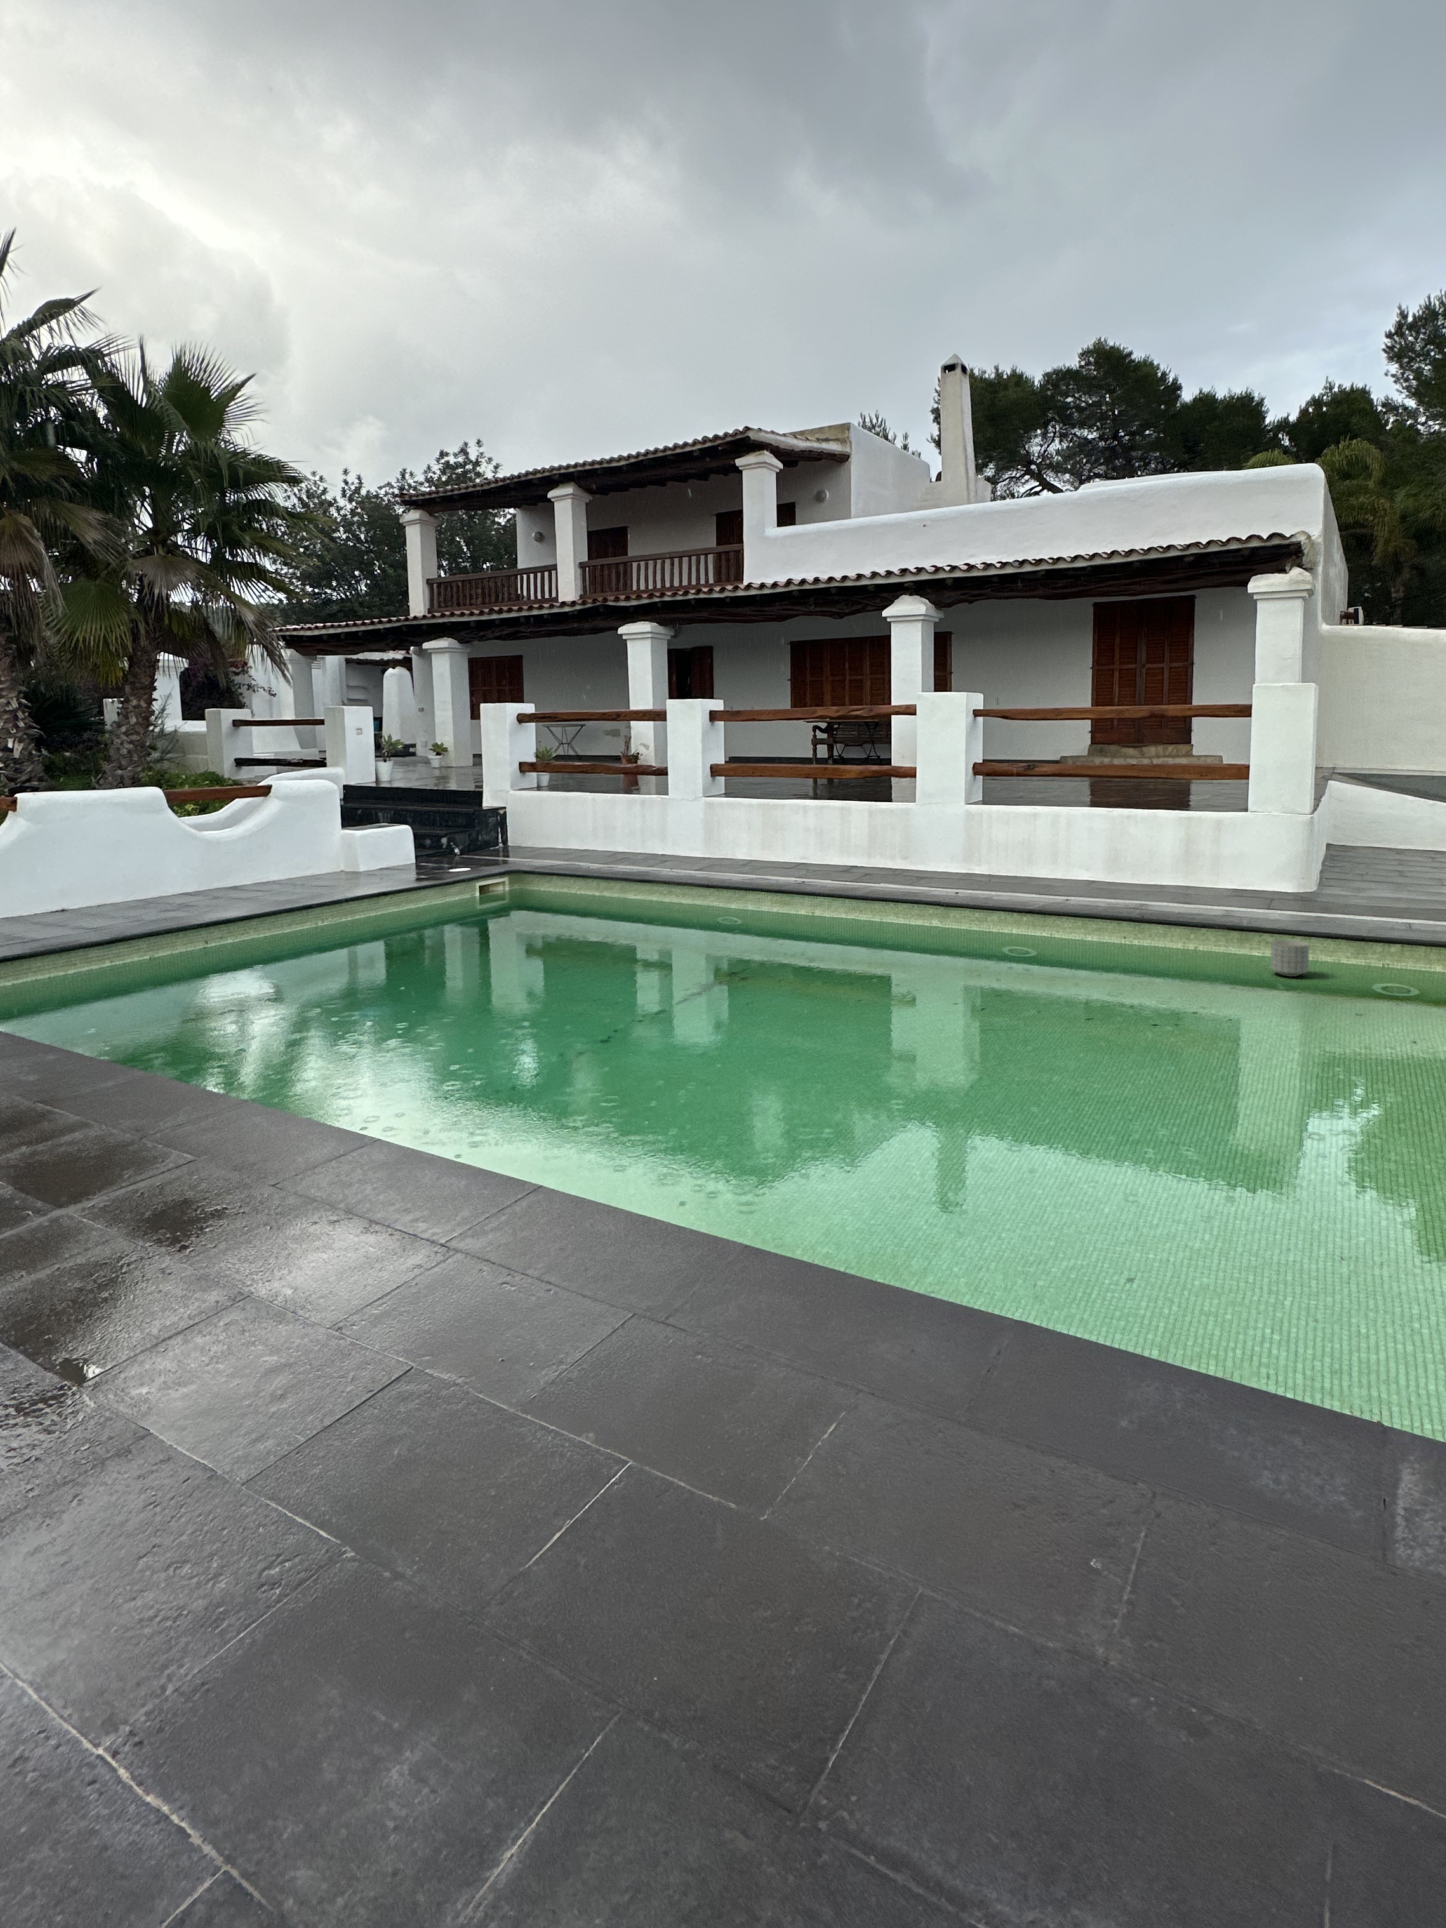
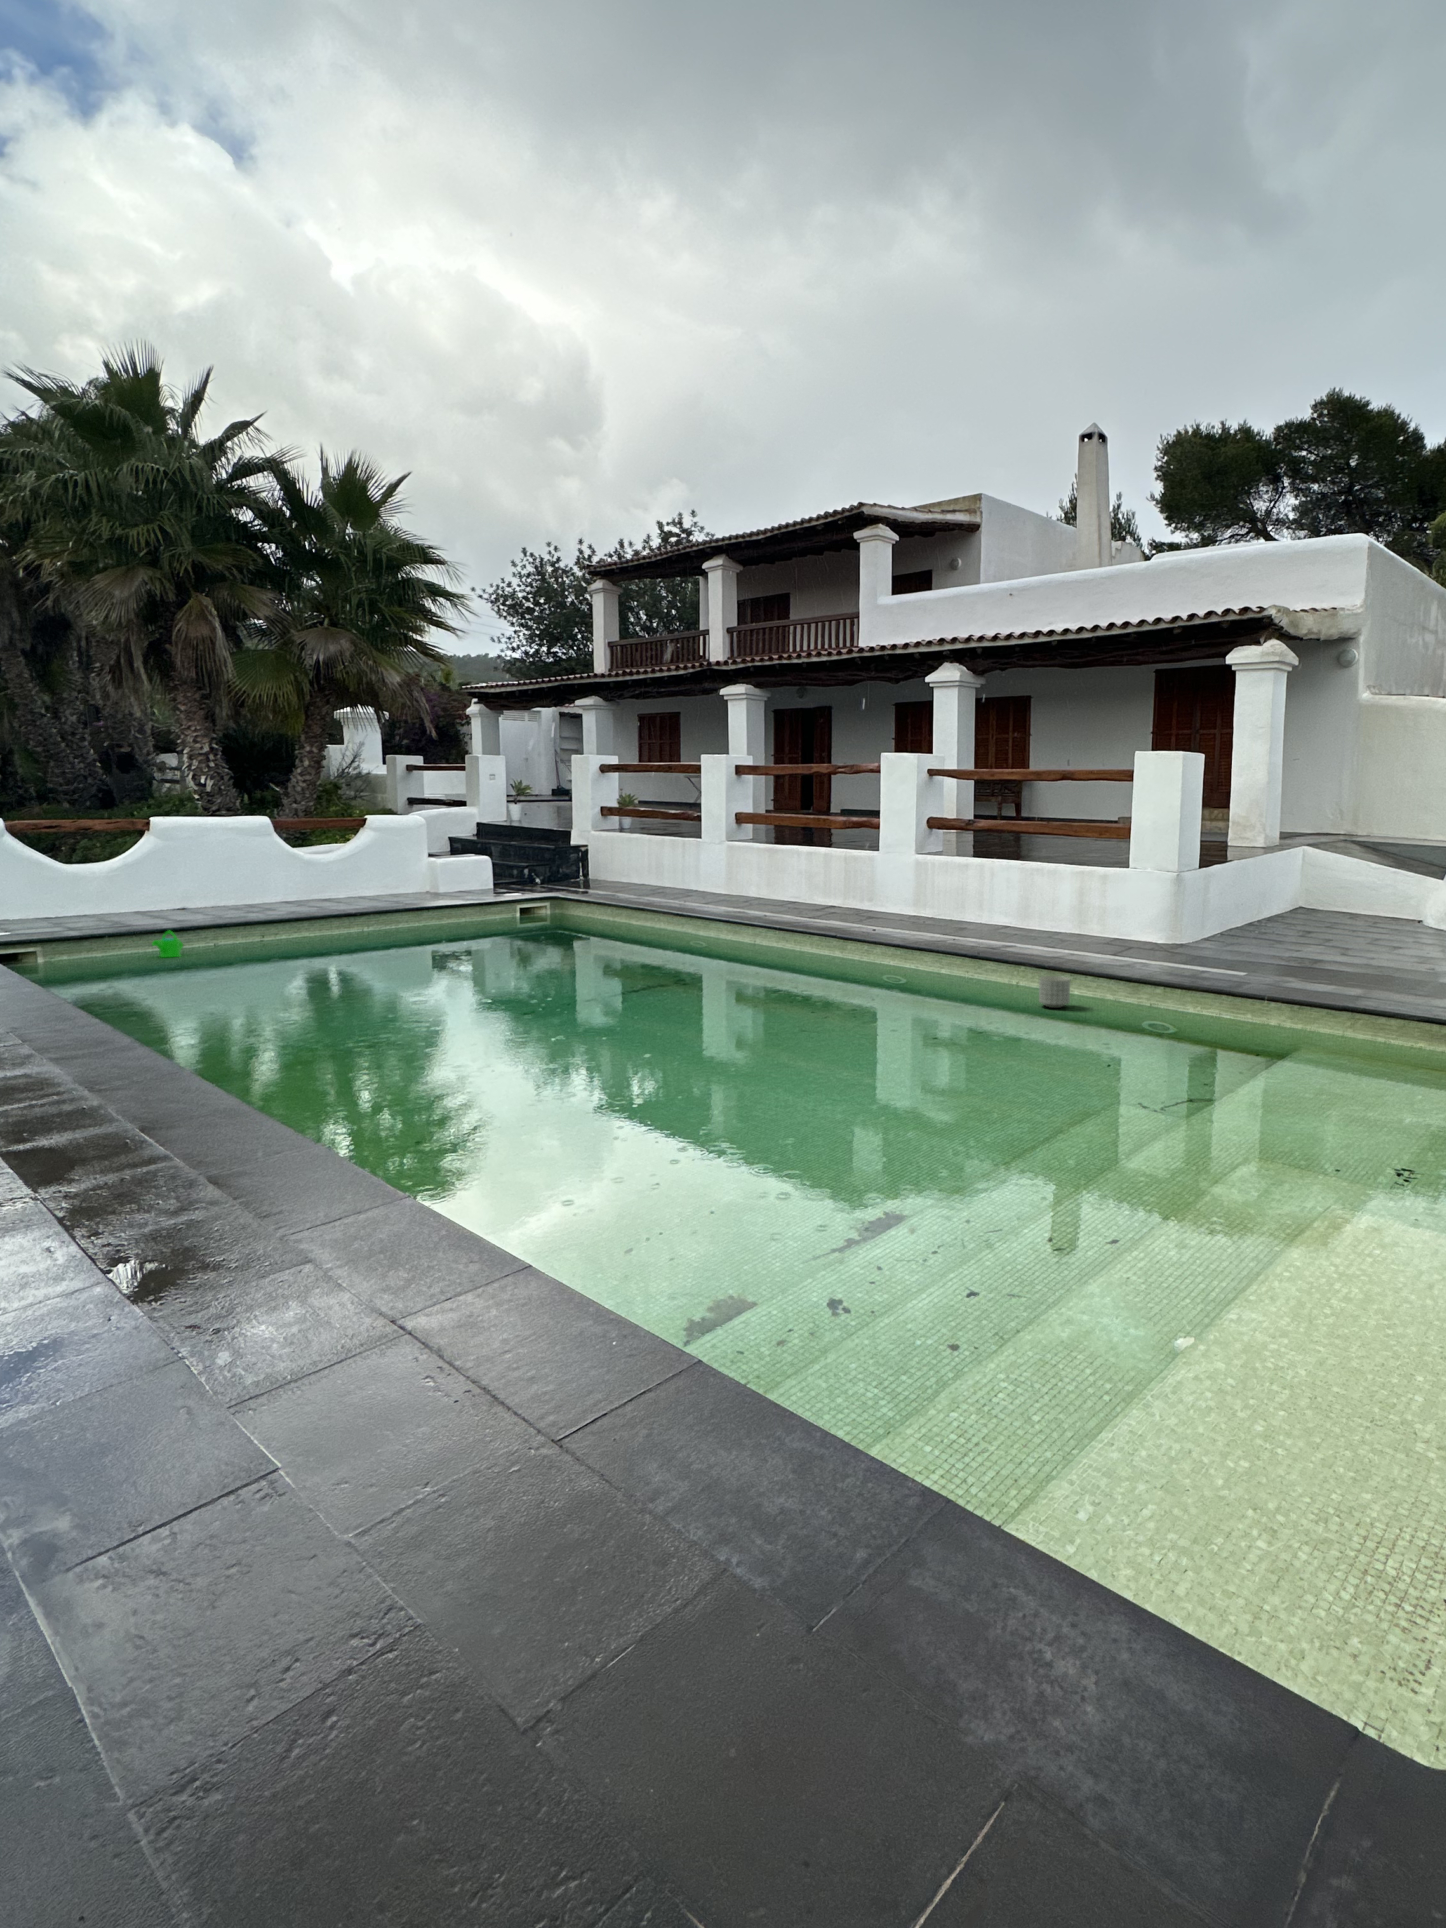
watering can: none [93,957,129,995] -> present [152,930,183,957]

